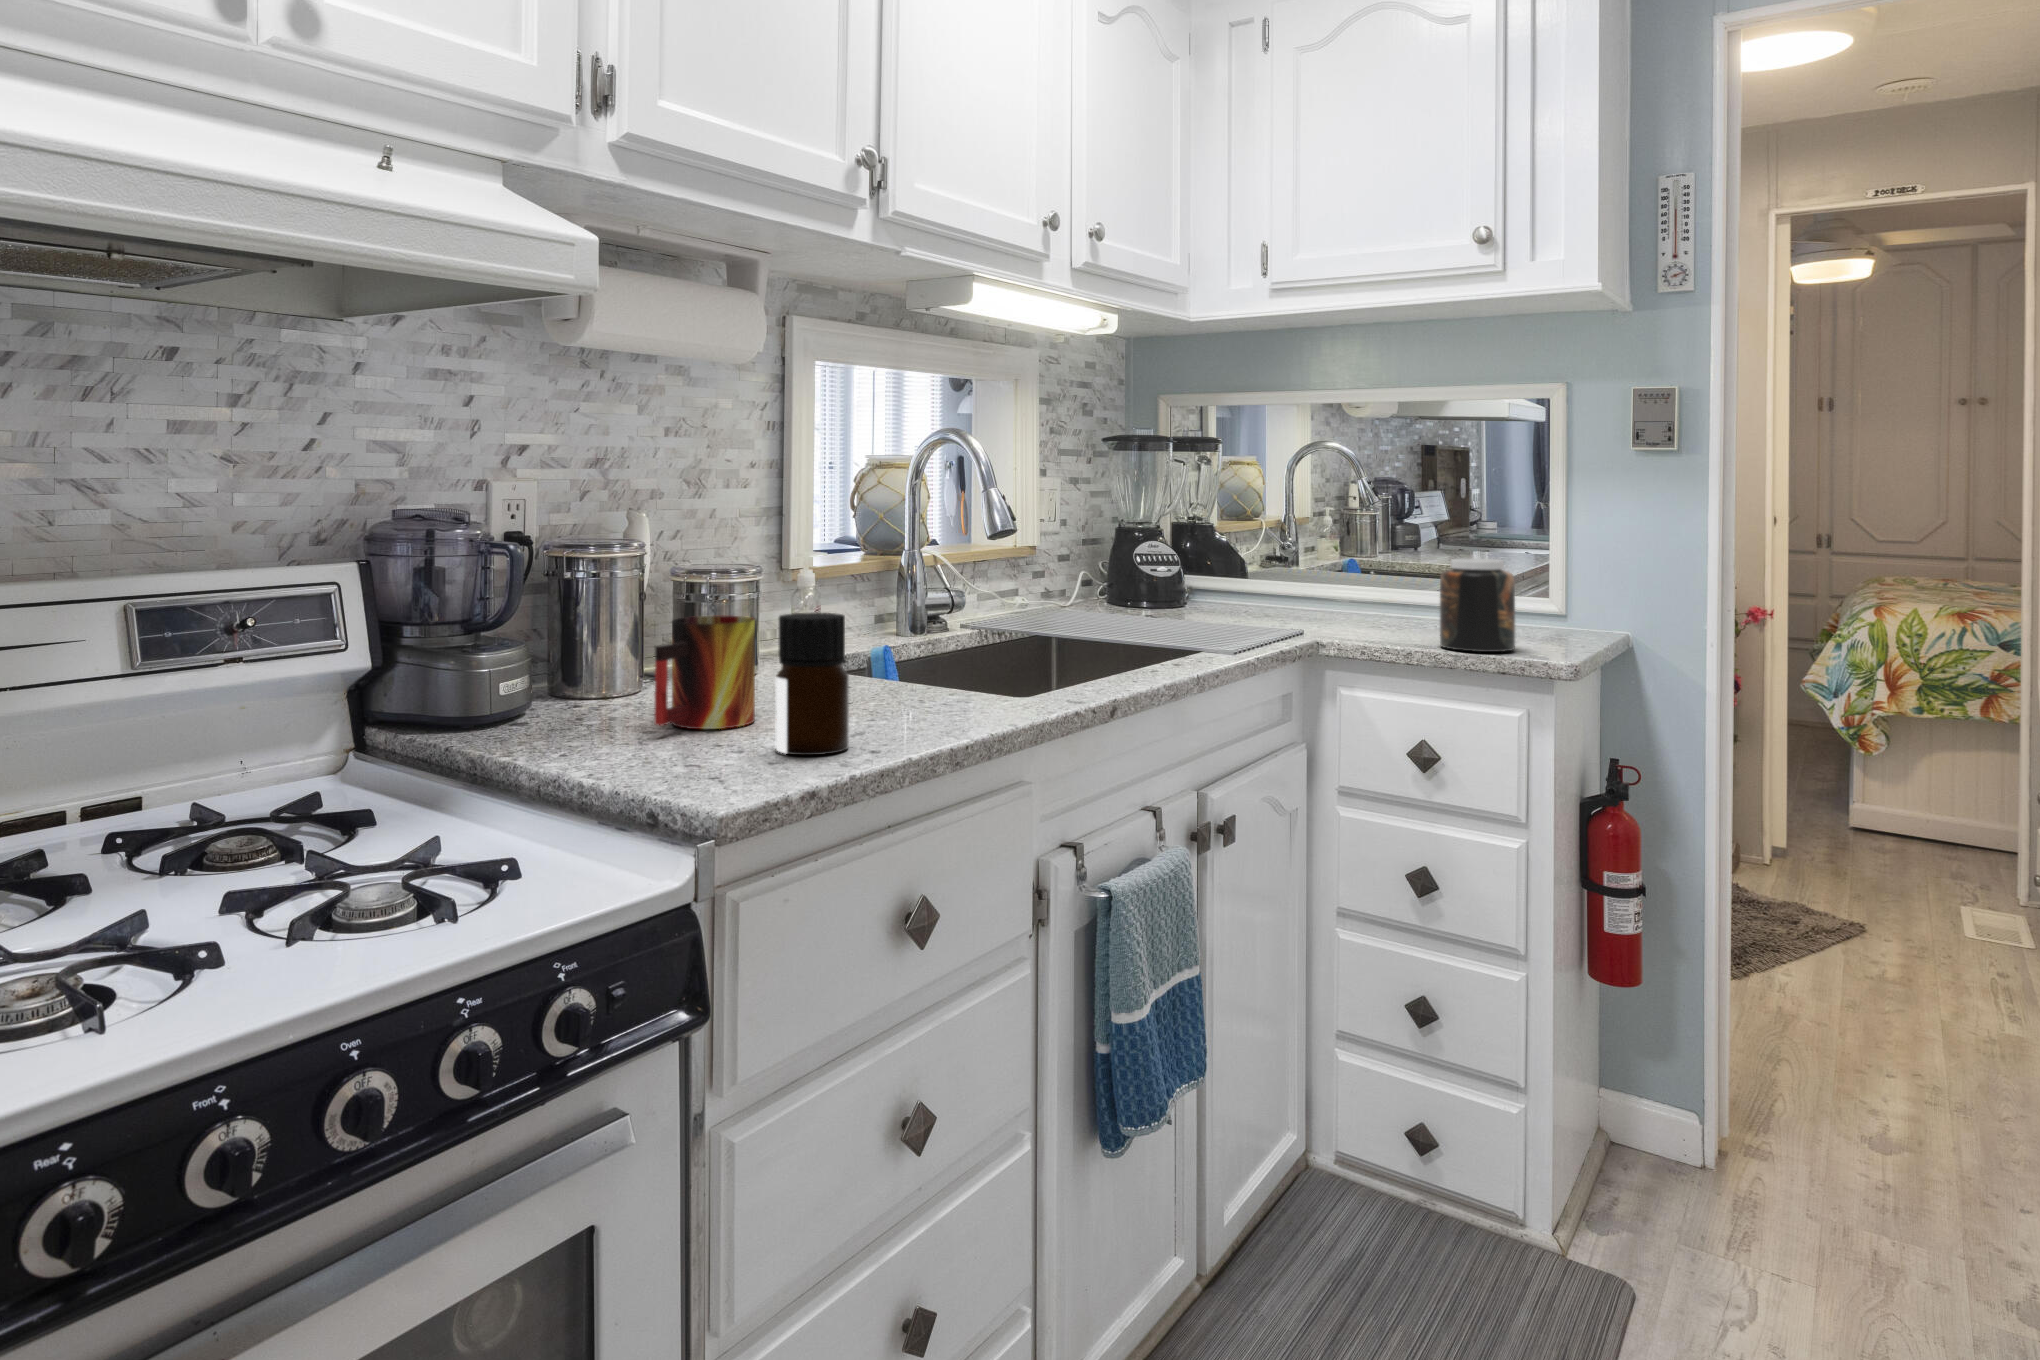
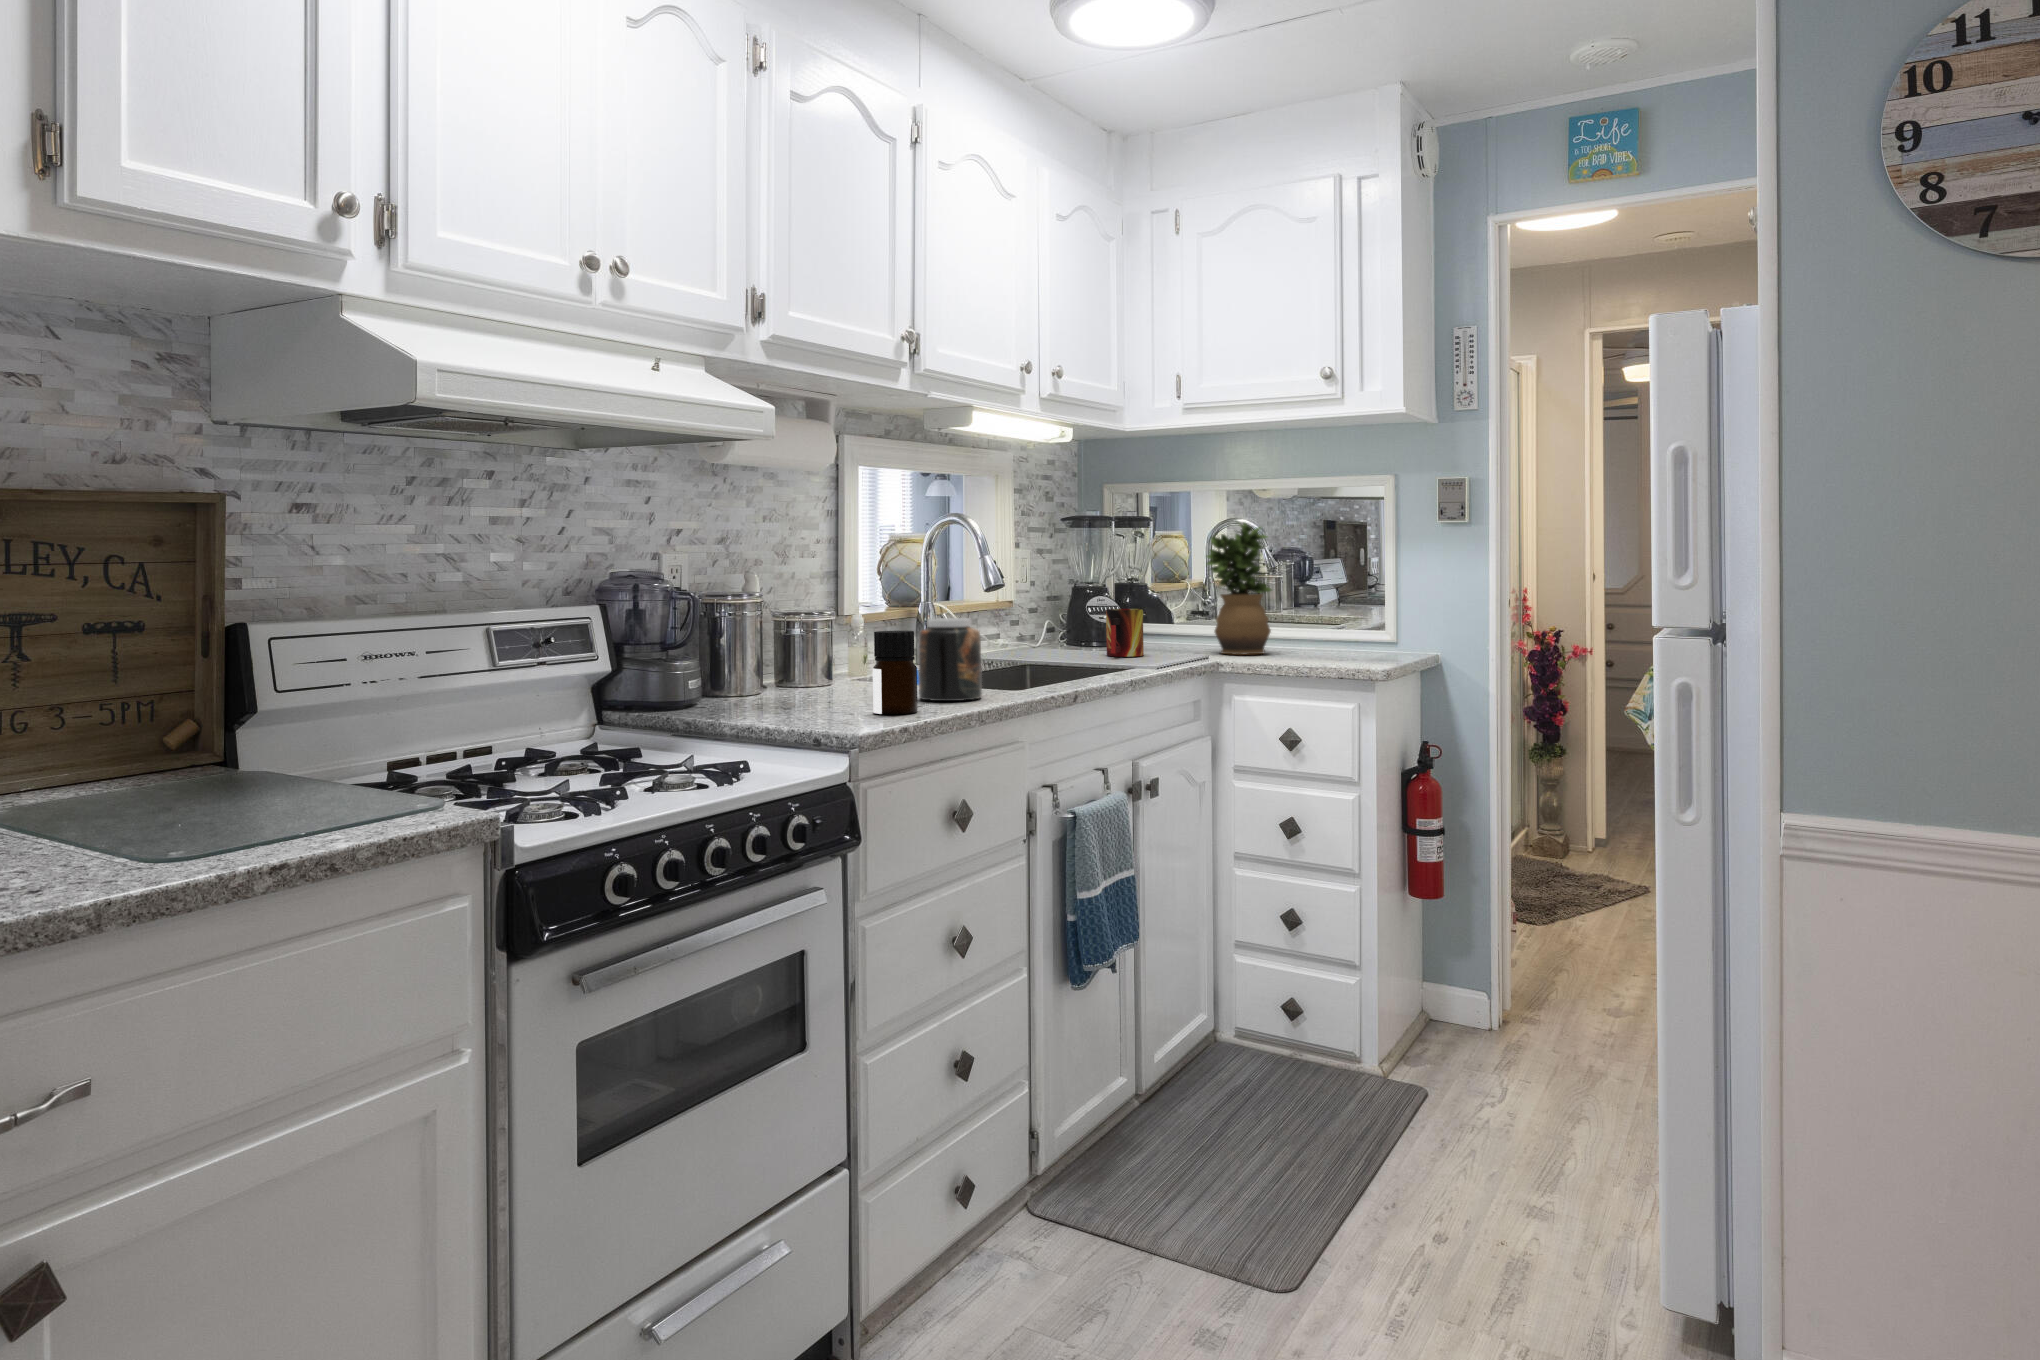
potted plant: none [1297,443,1391,626] -> present [1207,523,1272,655]
jar: present [1440,559,1515,652] -> present [919,618,982,701]
mug: present [655,615,755,729] -> present [1106,609,1144,657]

